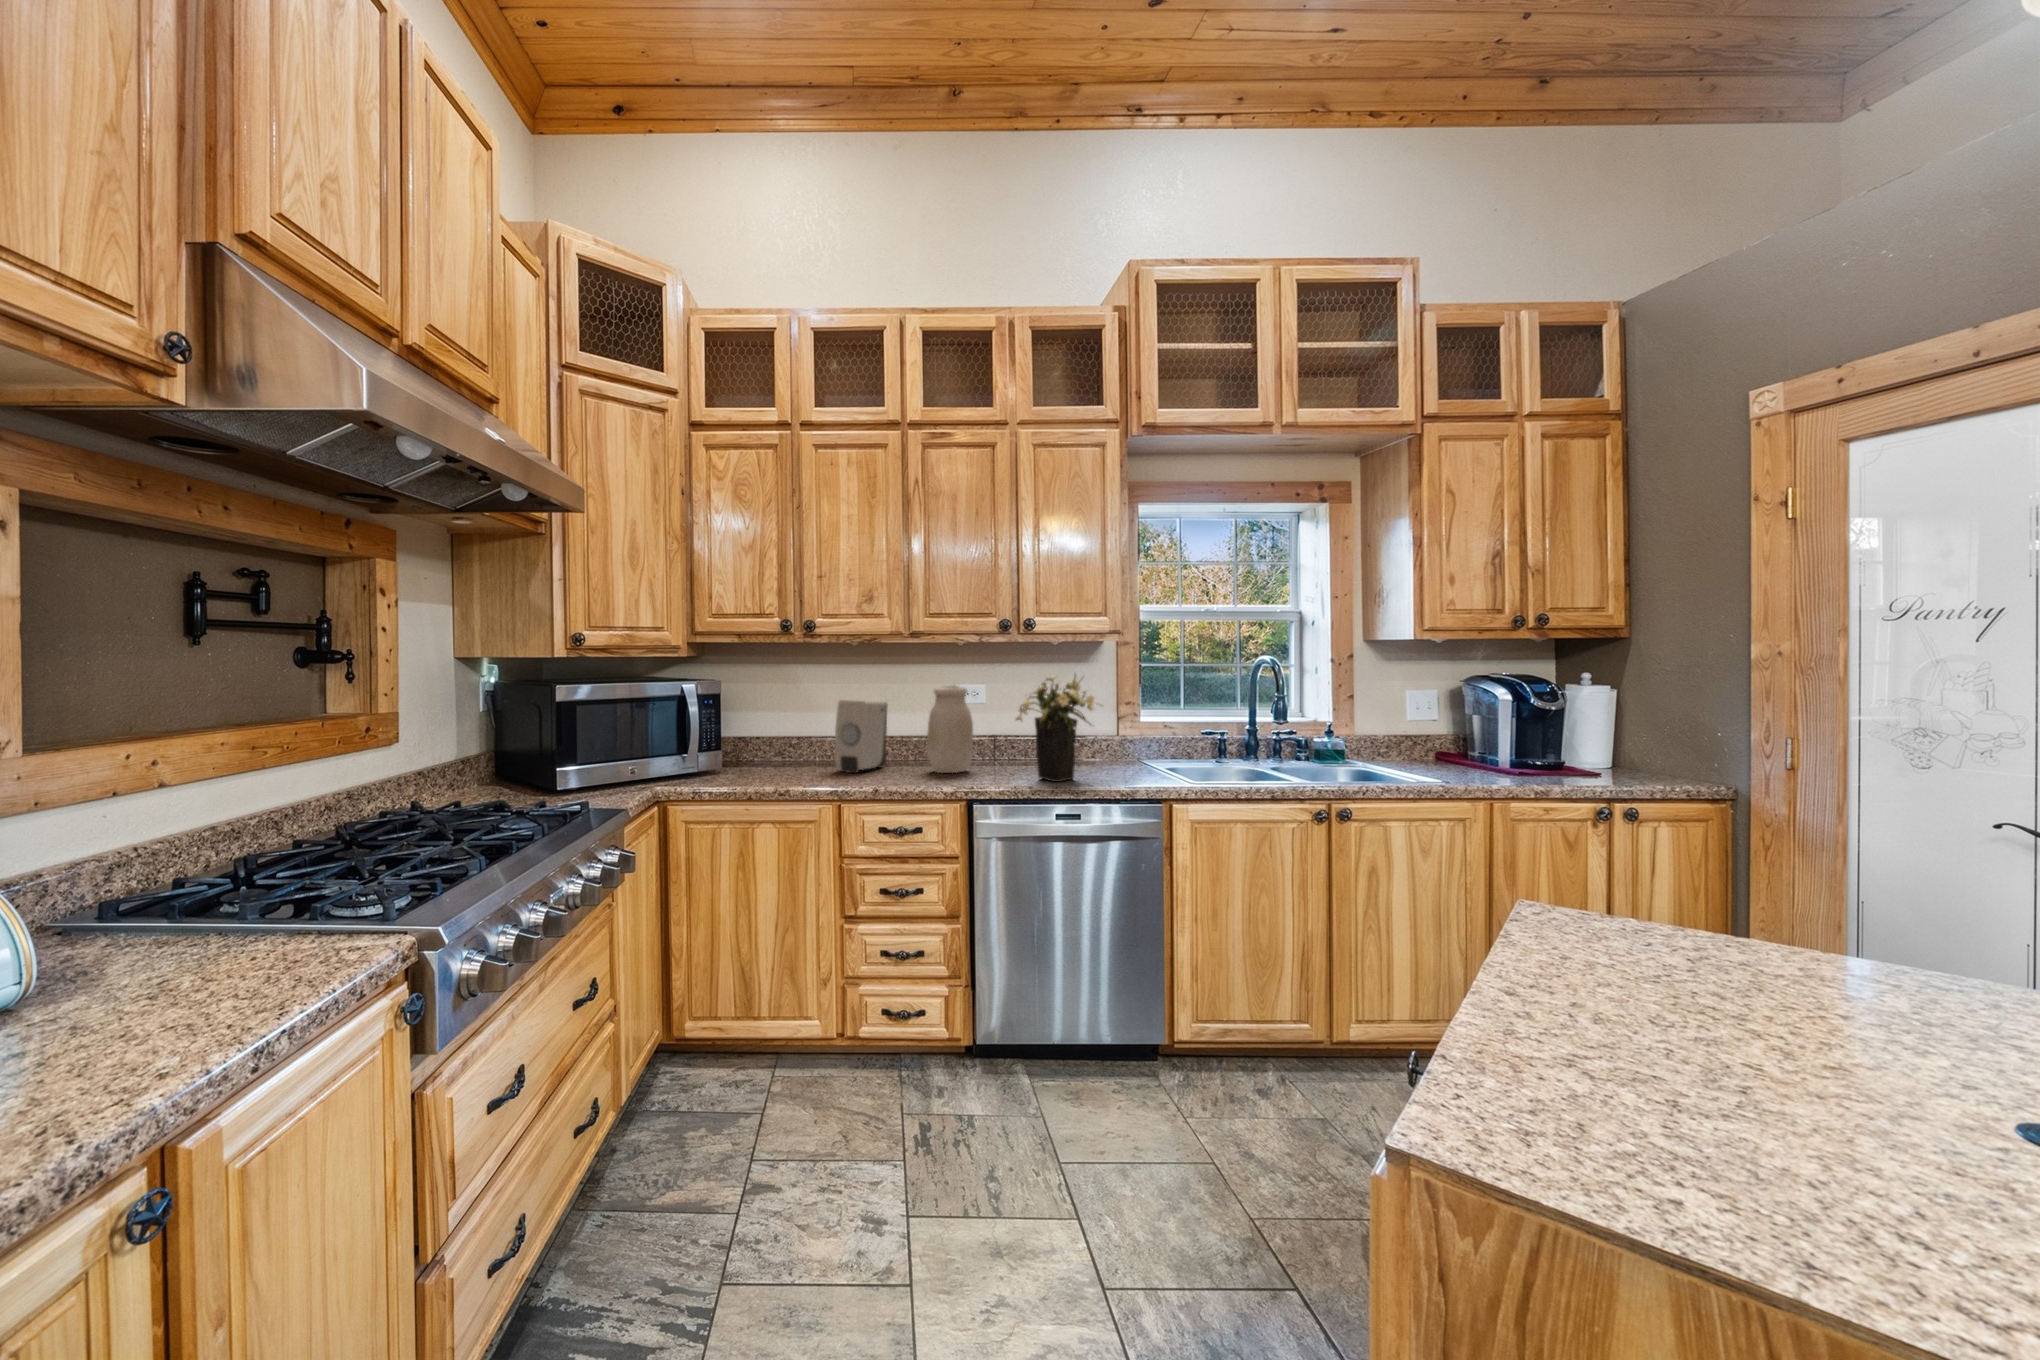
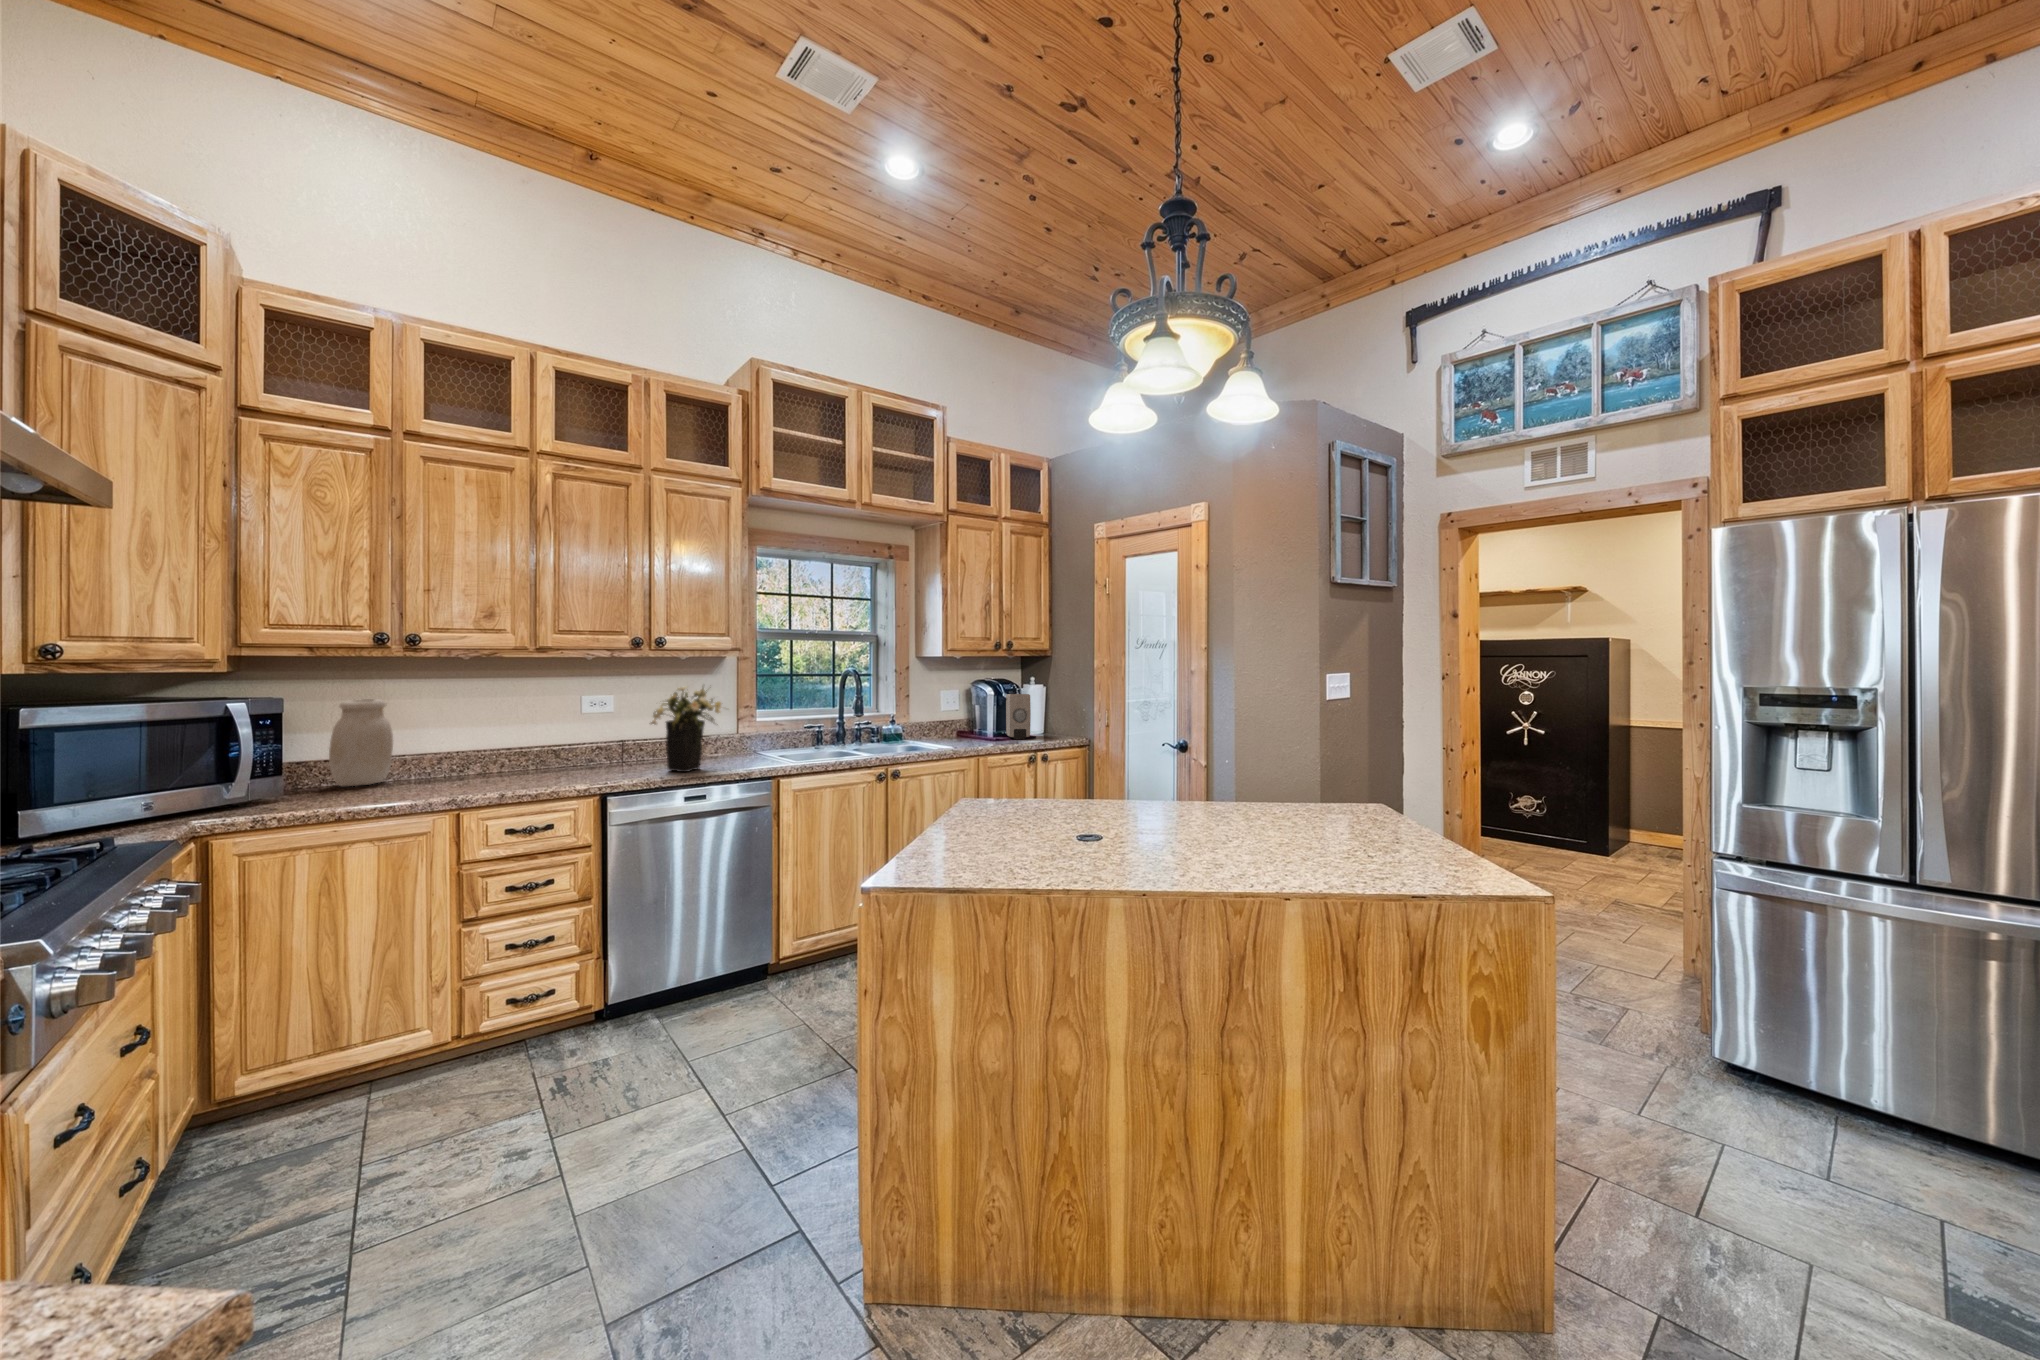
jar: present [927,686,973,773] -> present [329,699,393,786]
soap dispenser: present [835,700,887,773] -> present [1006,694,1031,739]

